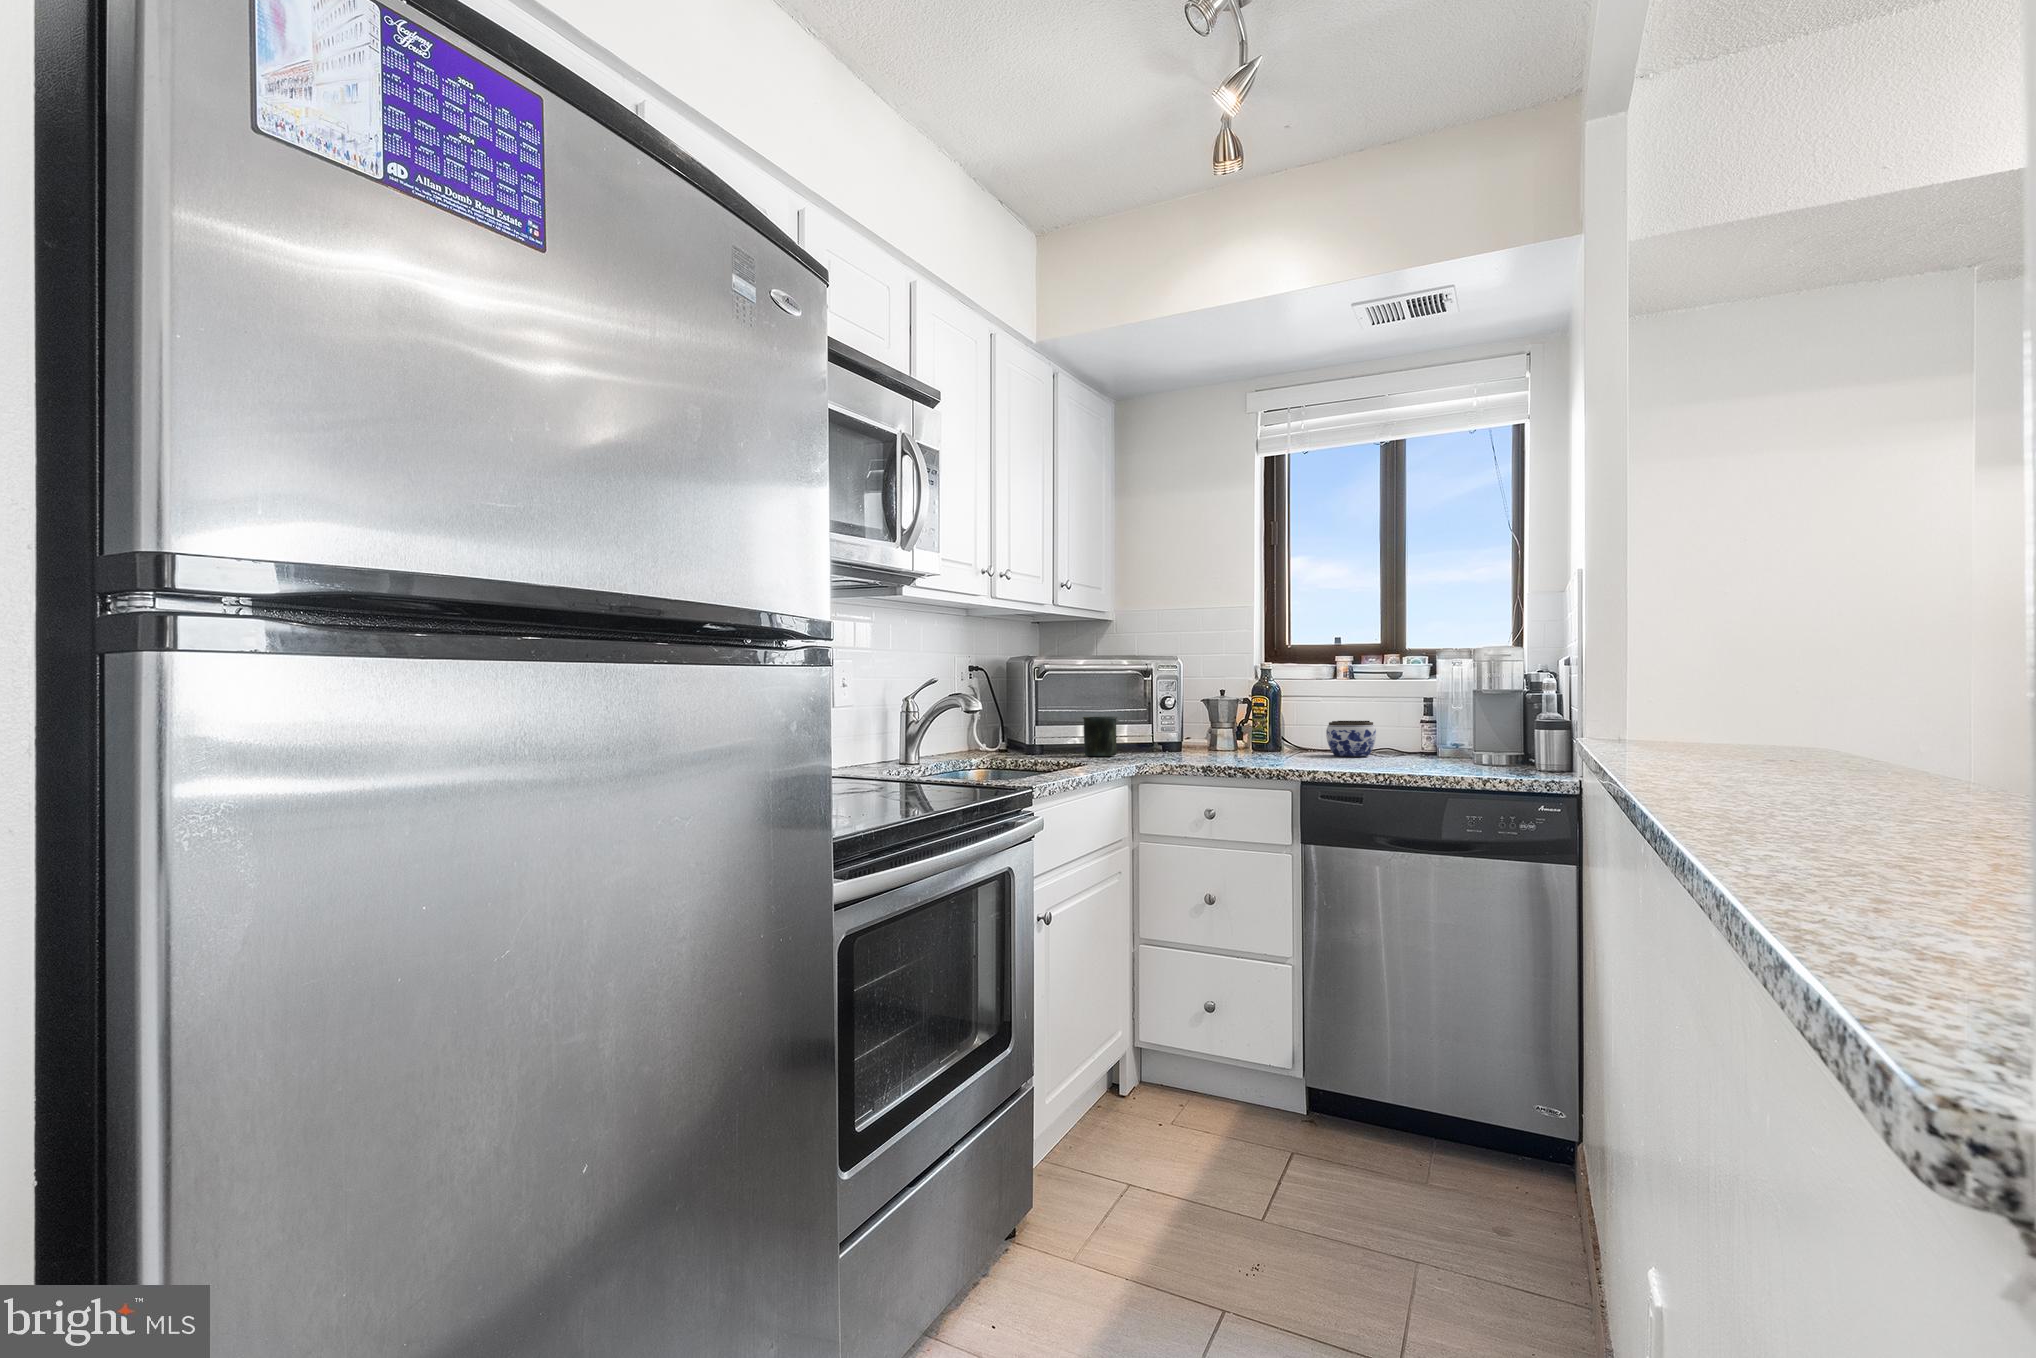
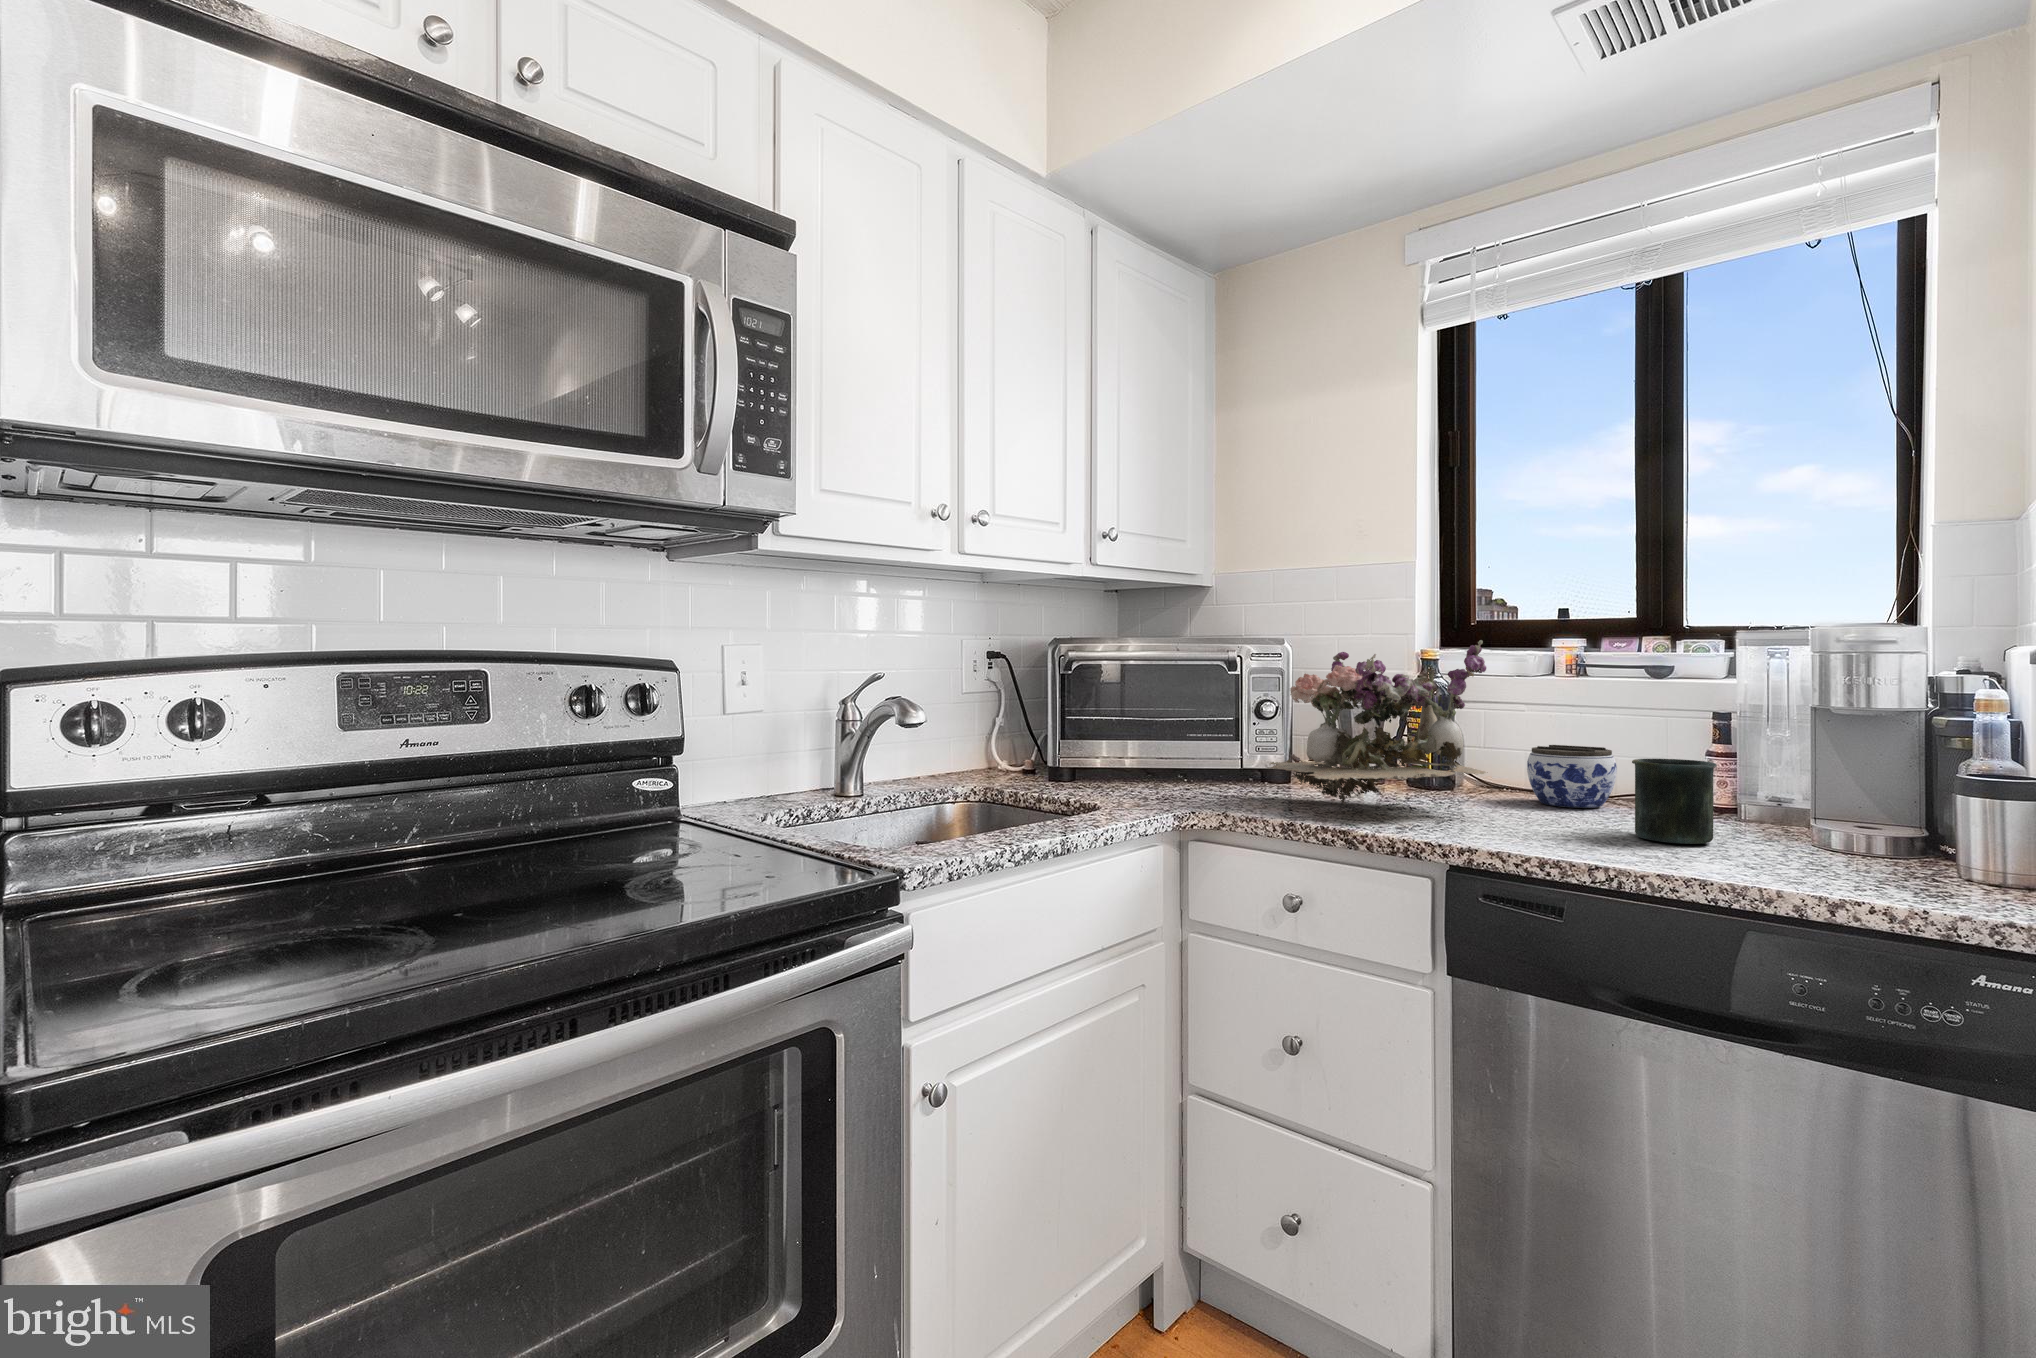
flower arrangement: none [1179,656,1312,759] -> present [1267,640,1487,805]
mug: present [1083,717,1117,756] -> present [1632,759,1717,844]

